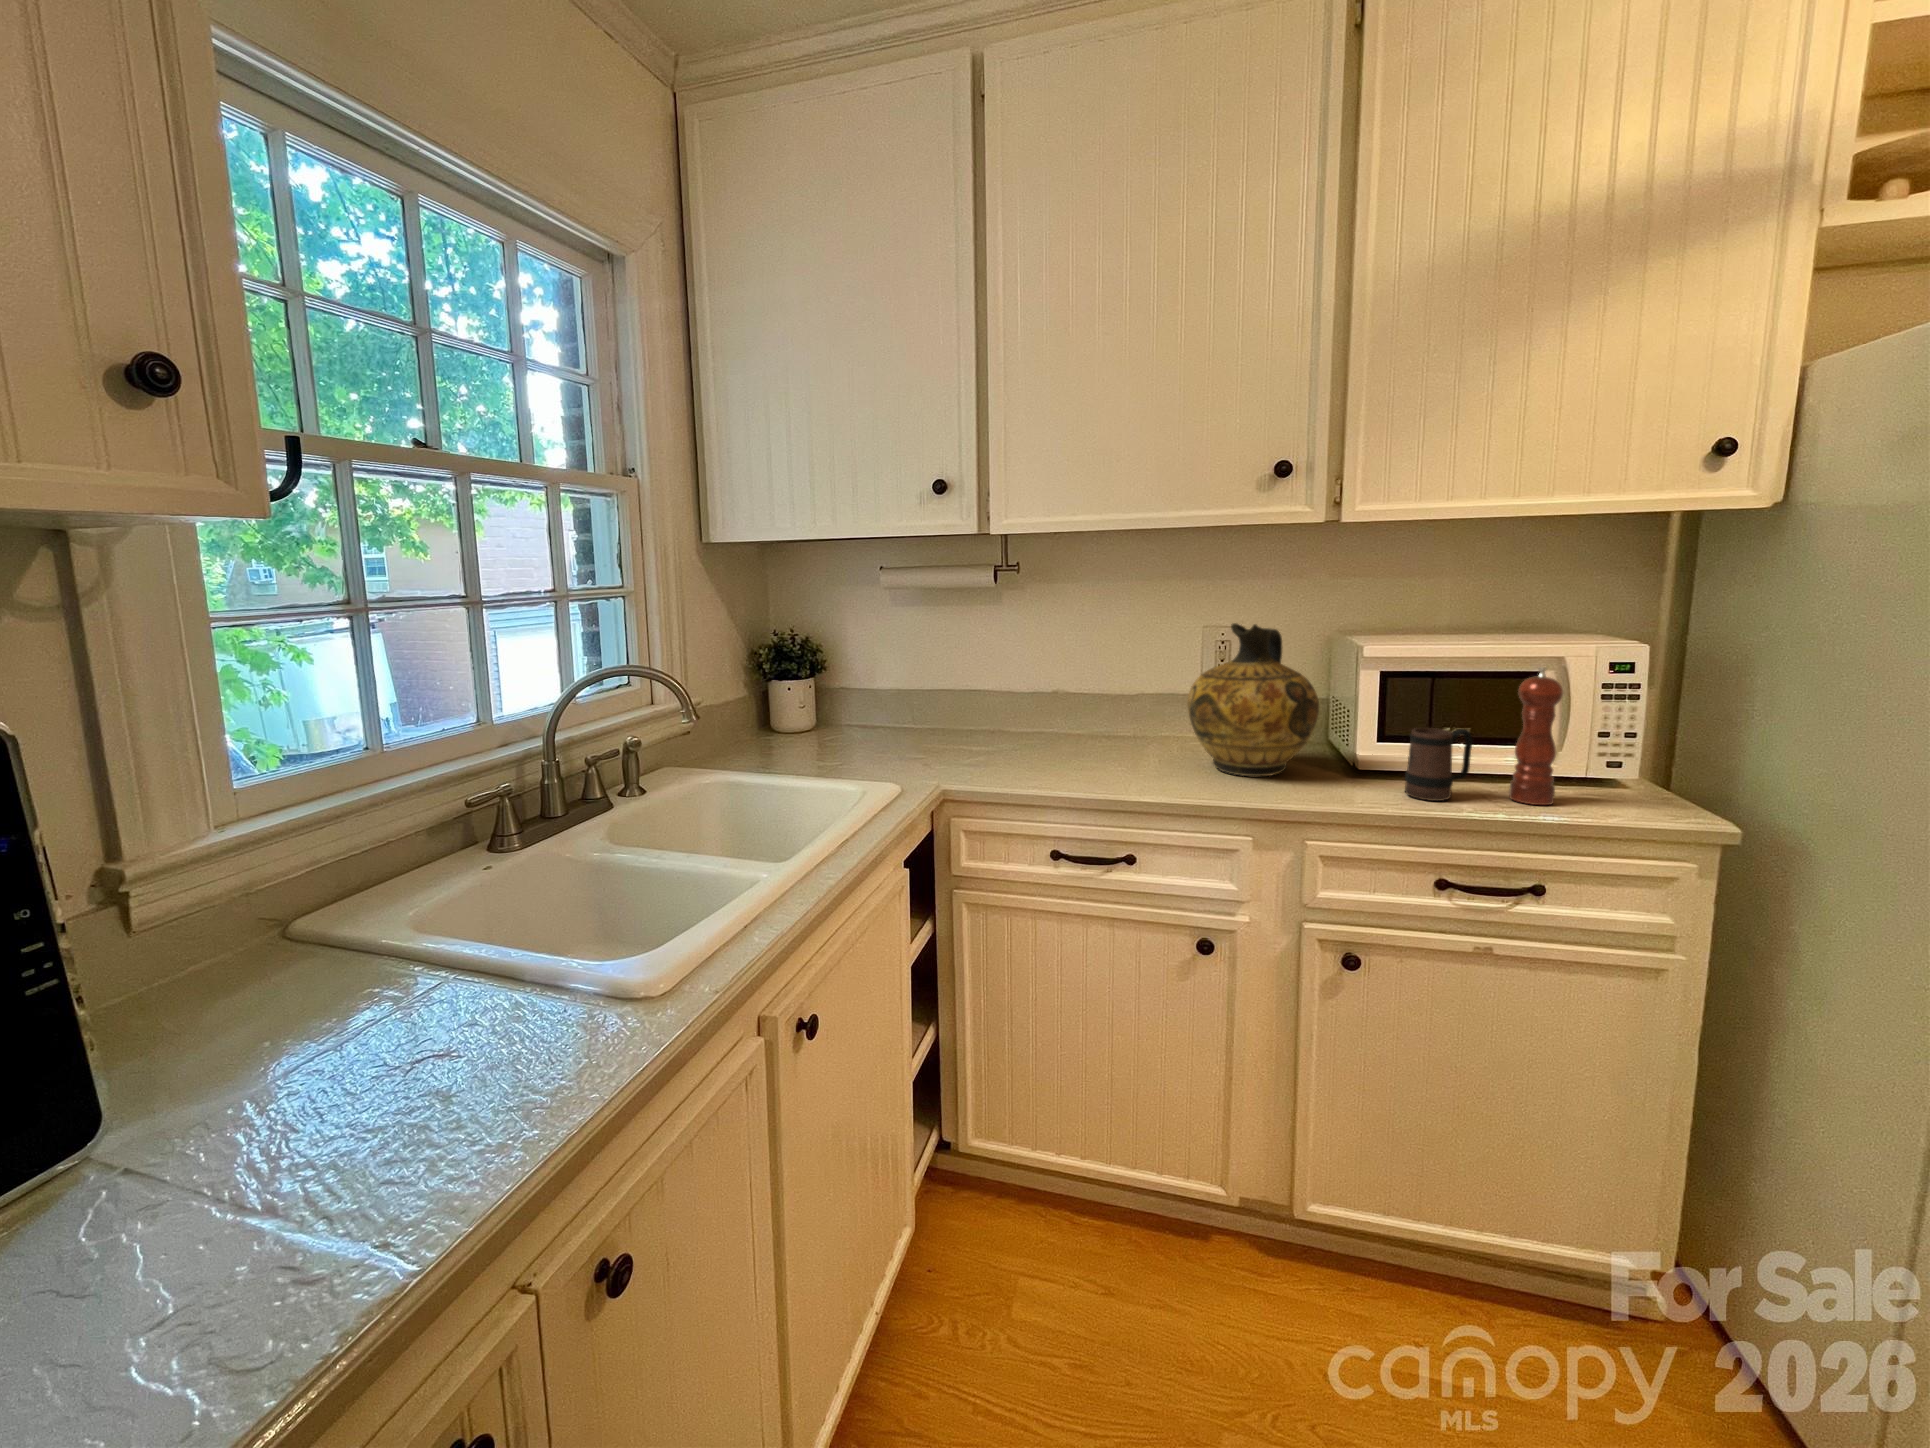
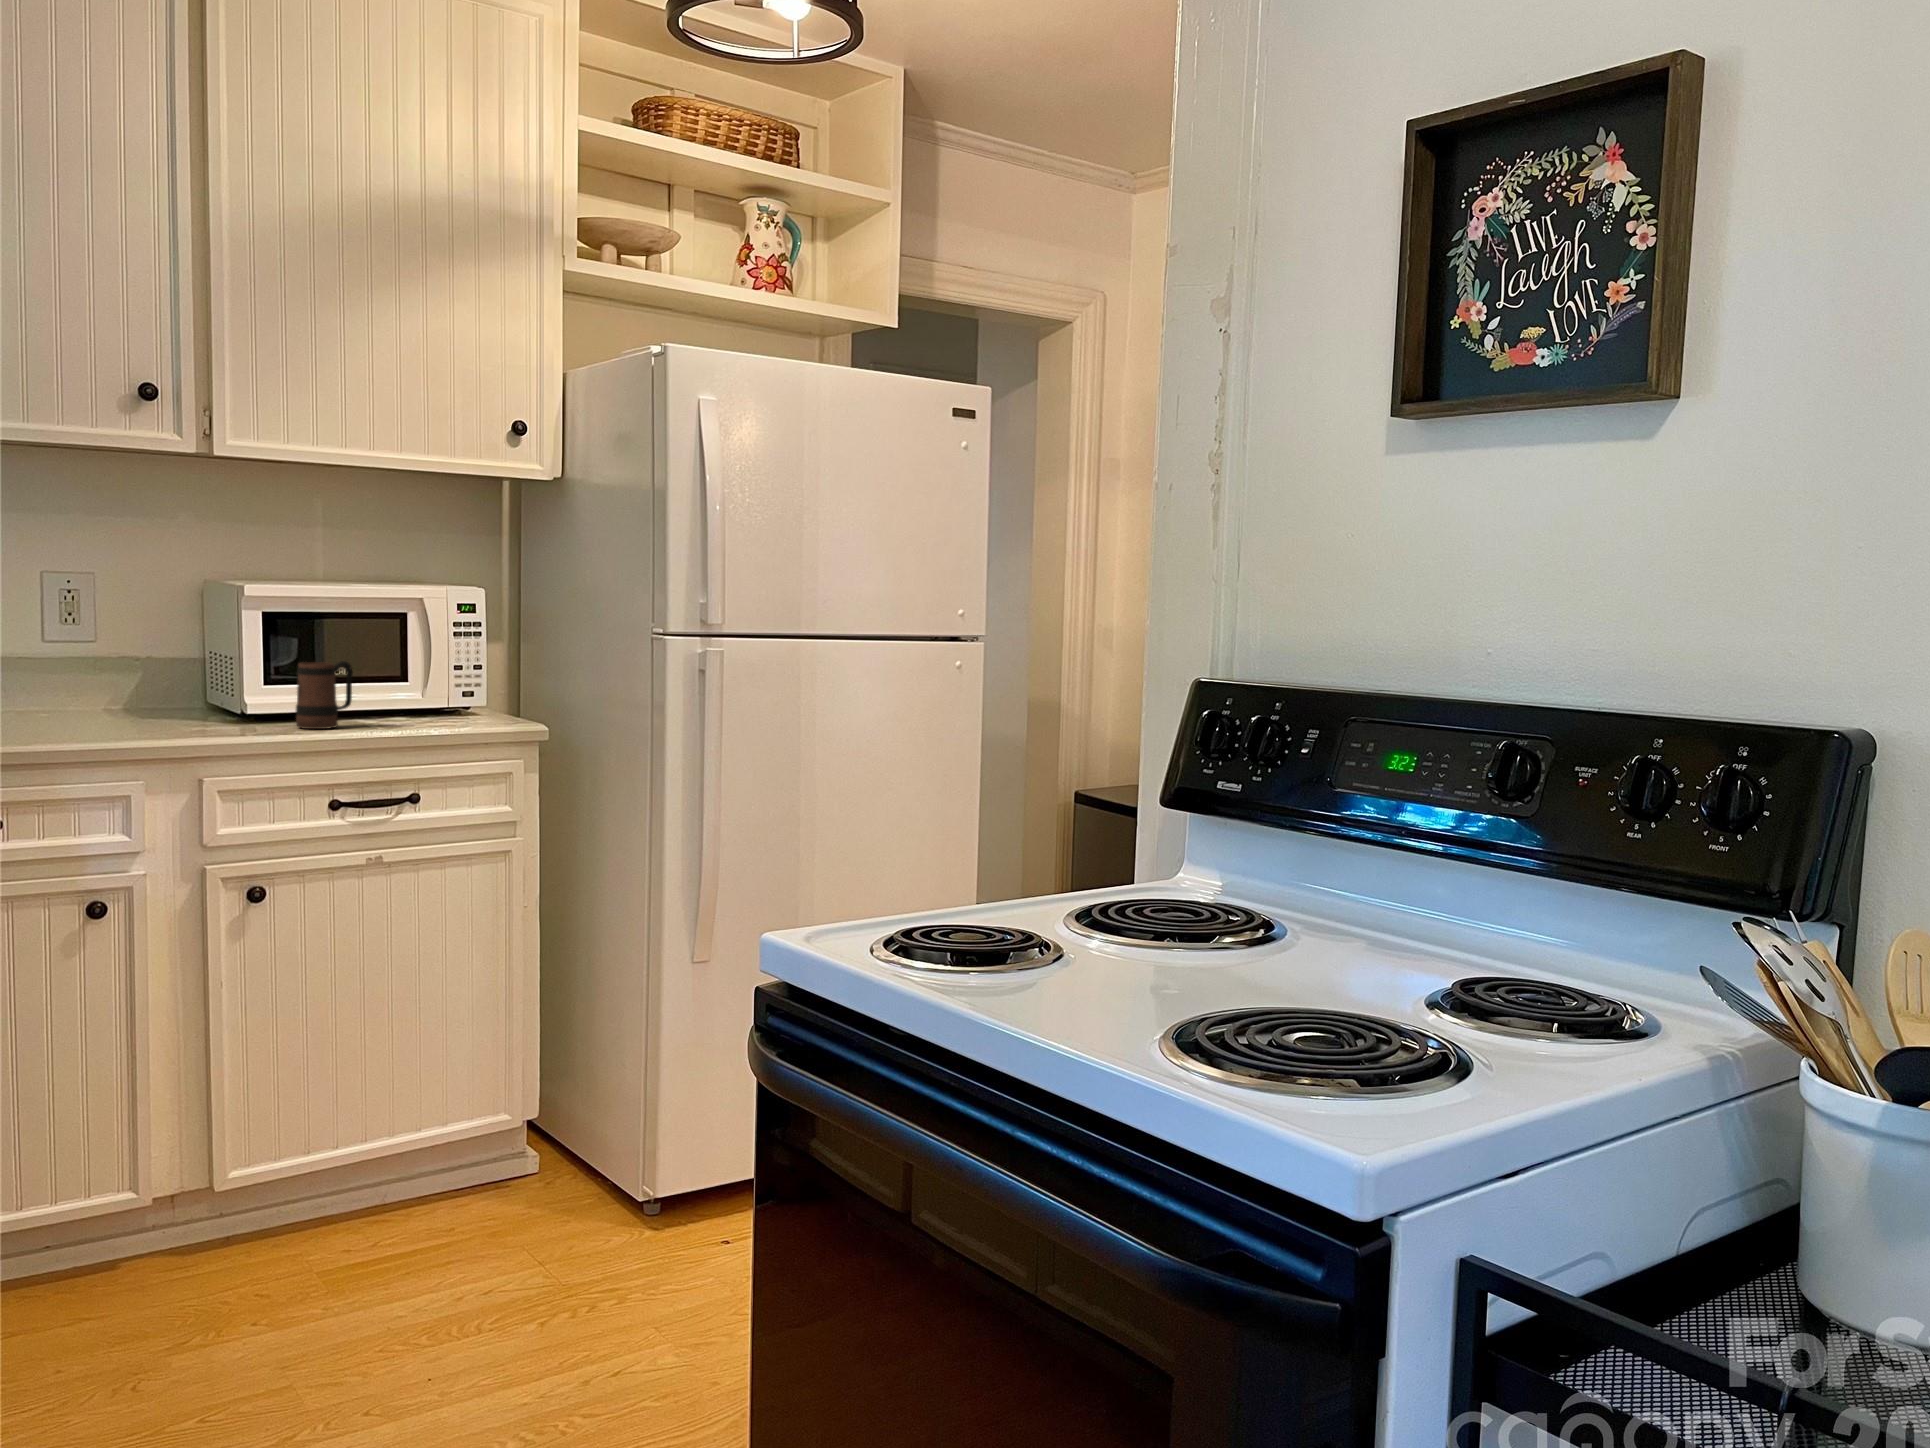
ceramic jug: present [1187,623,1319,776] -> none [46,554,205,727]
pepper mill: present [1509,667,1563,805] -> none [387,602,421,726]

